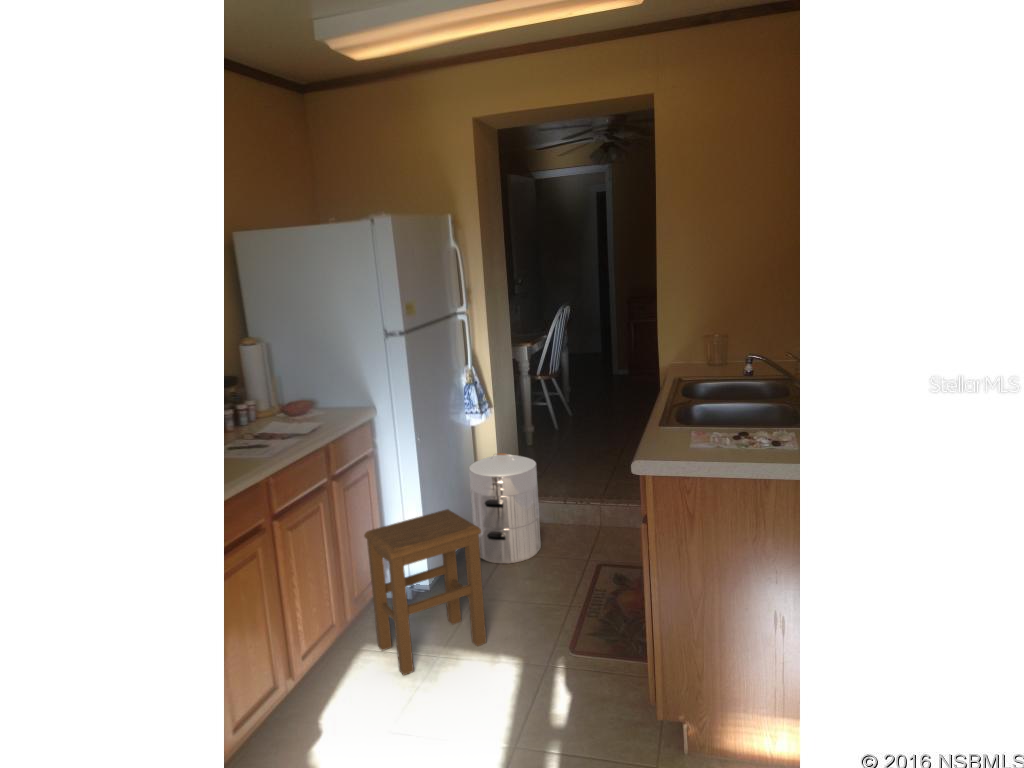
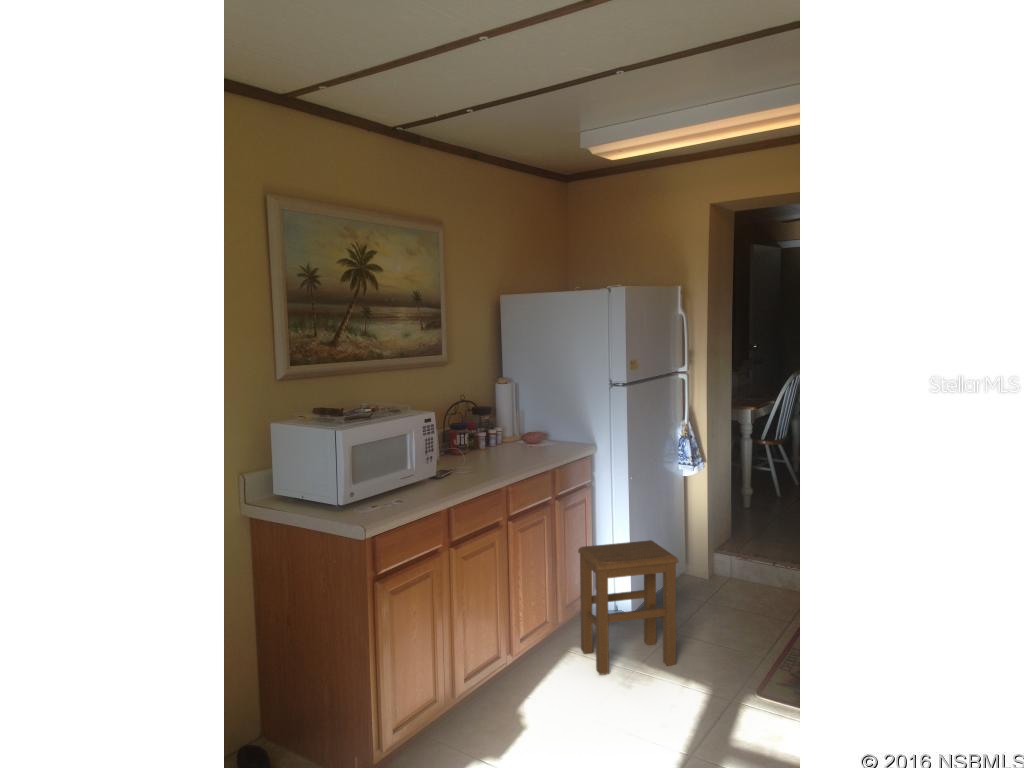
waste bin: present [469,453,541,563] -> none [678,502,743,606]

